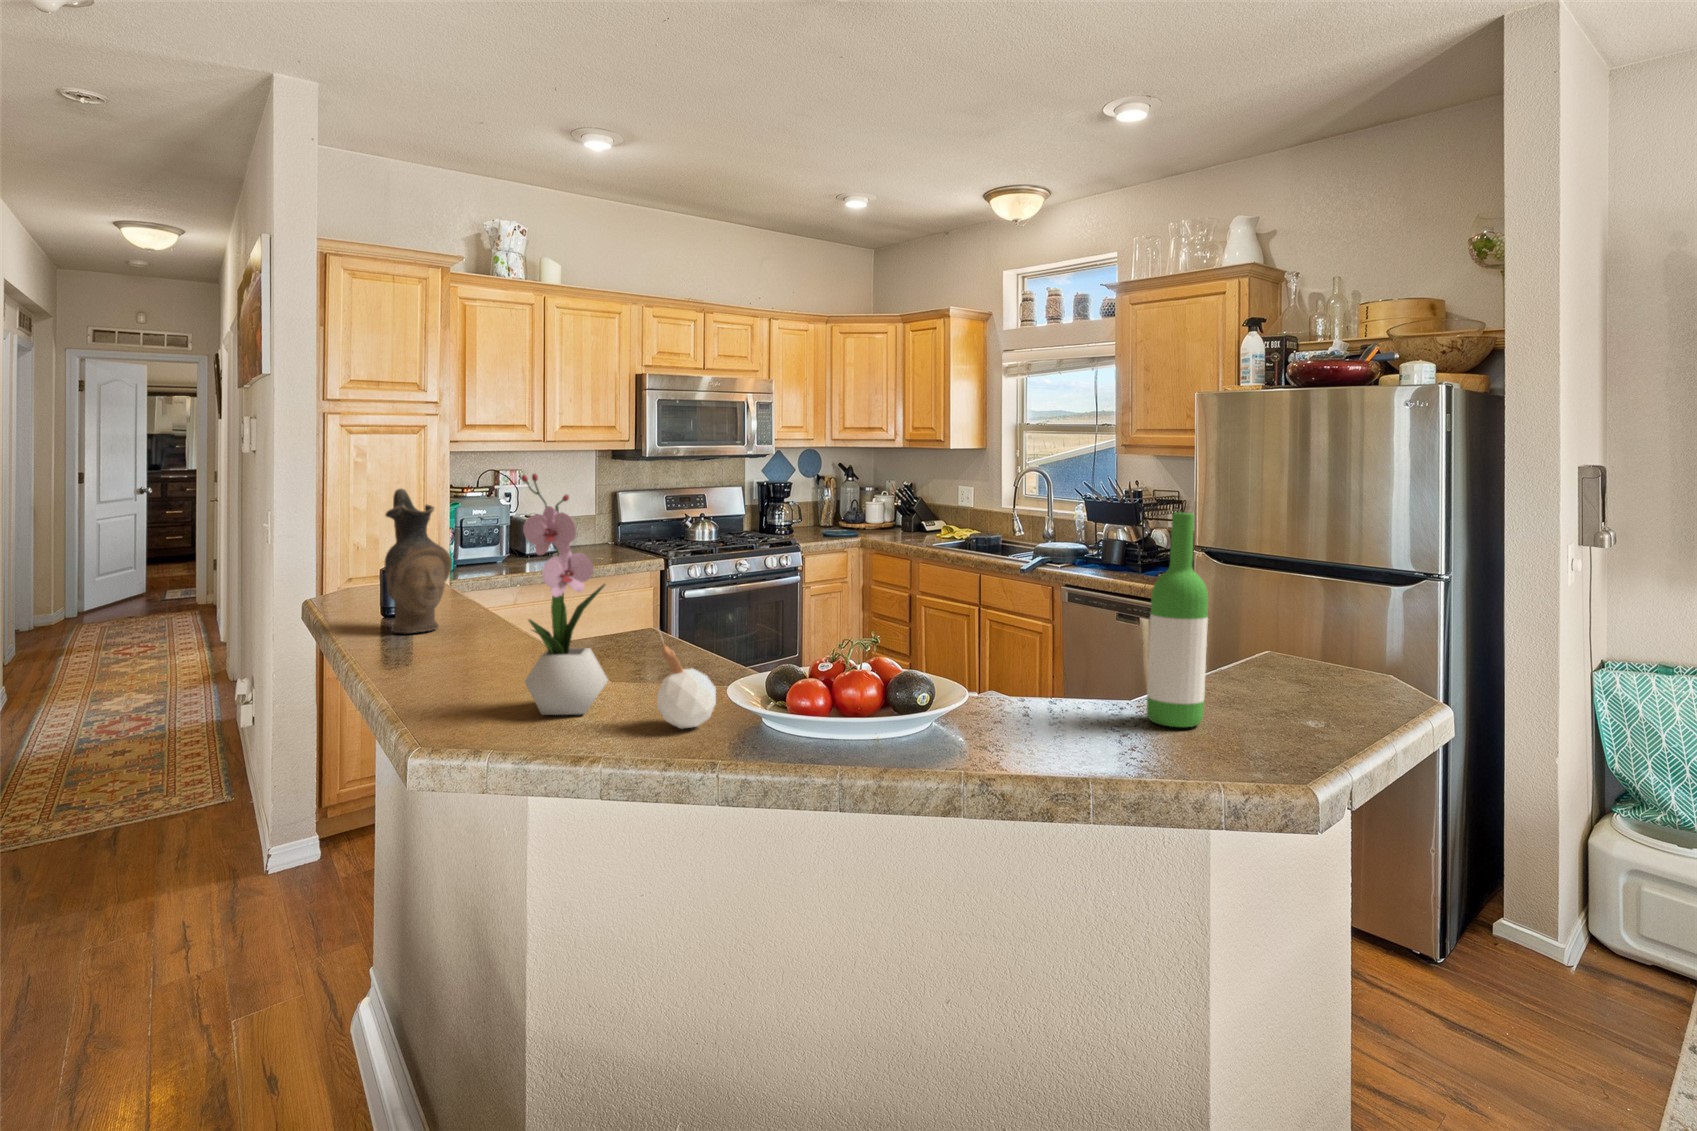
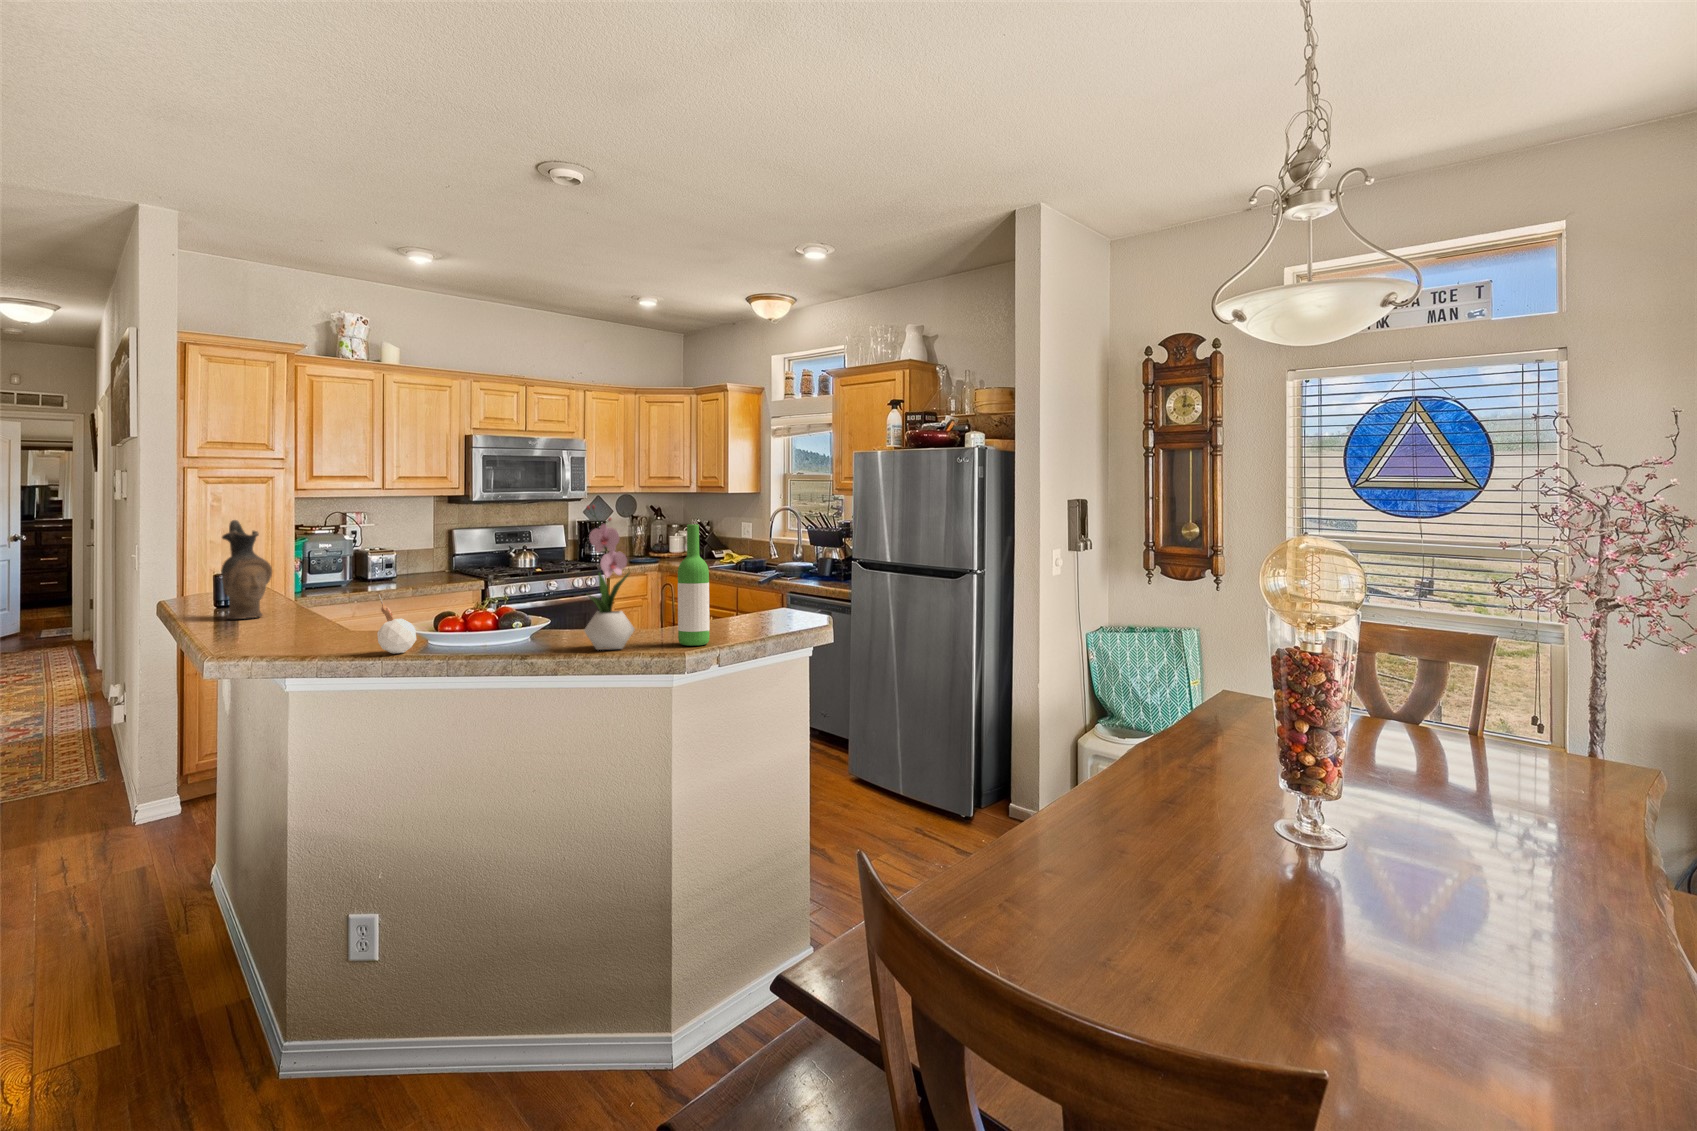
flower arrangement: present [521,473,608,715] -> present [584,505,635,650]

